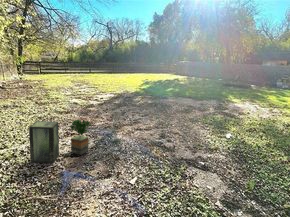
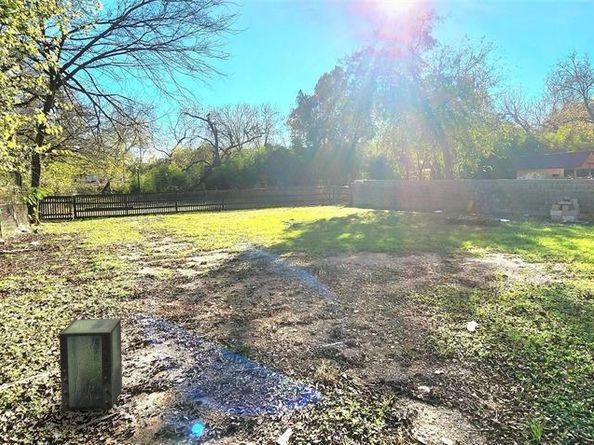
potted tree: present [71,120,92,155] -> none [144,310,191,385]

